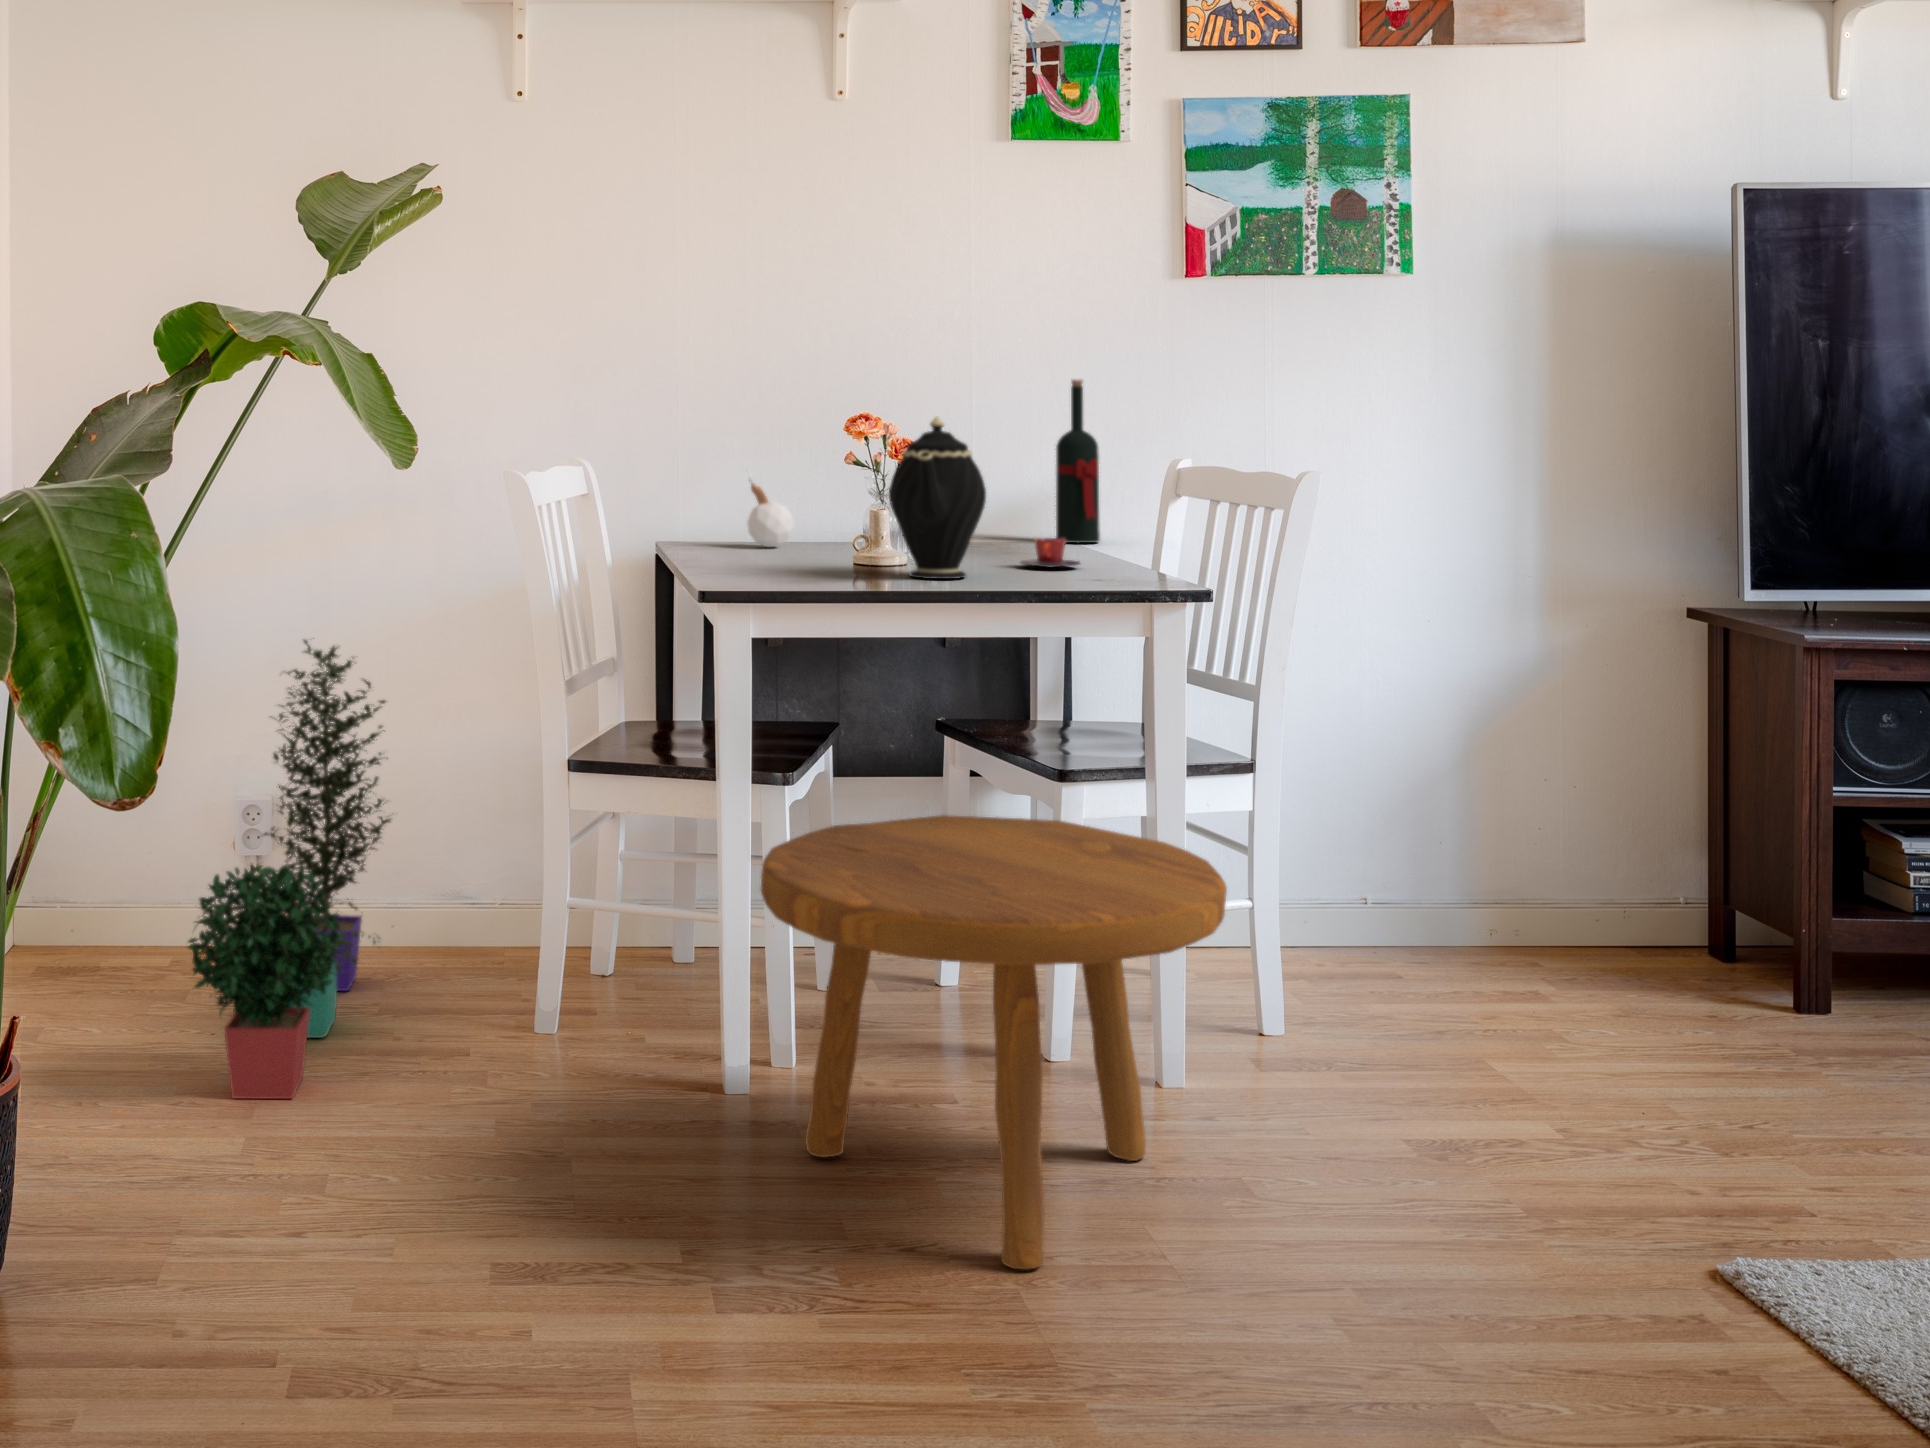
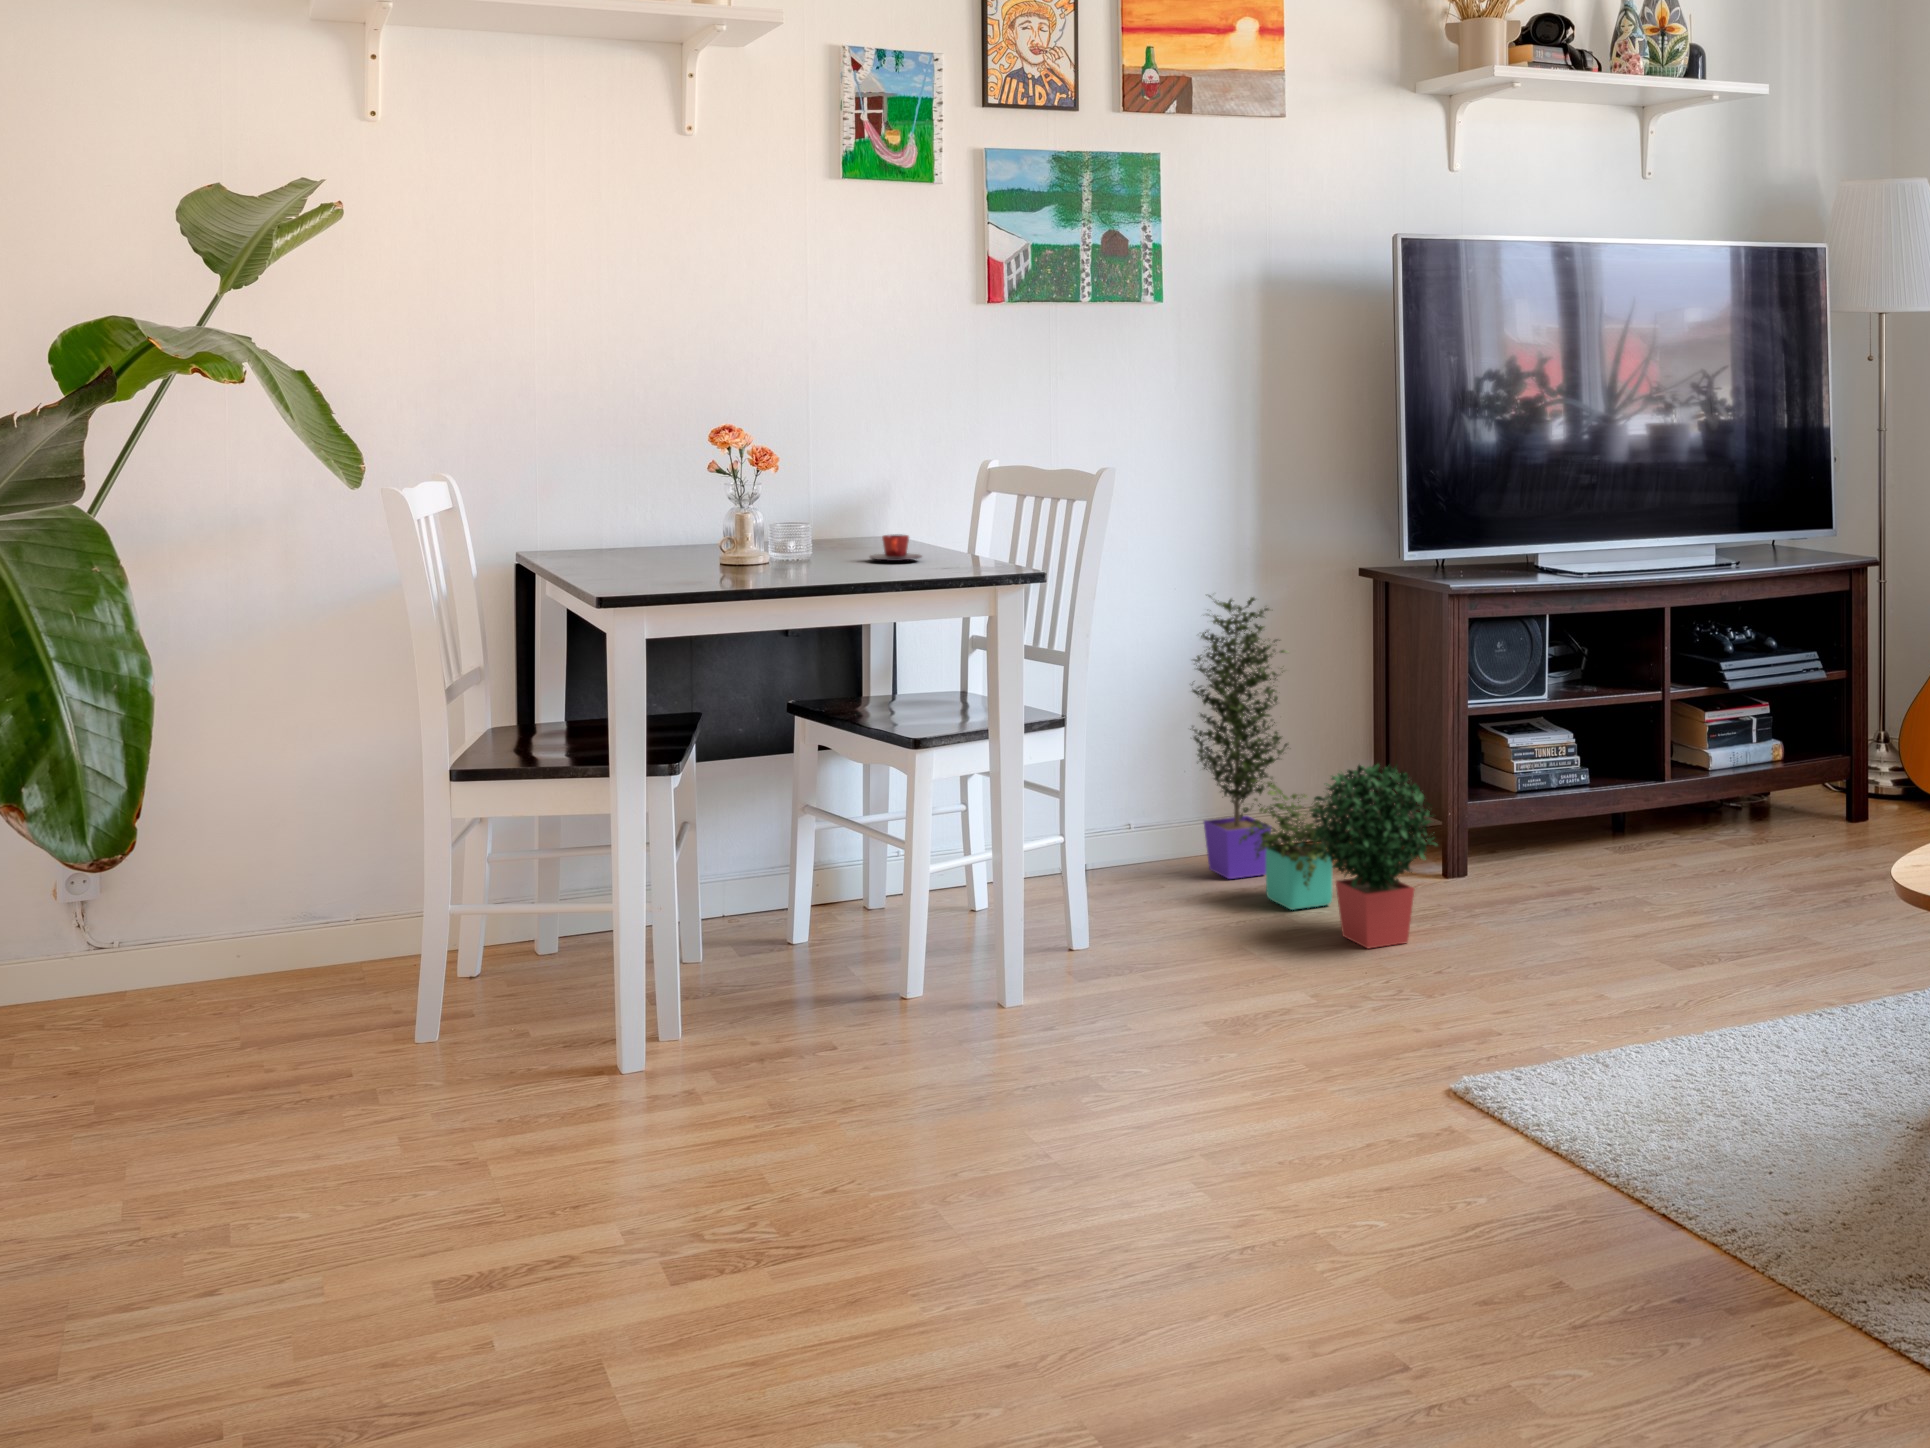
wine bottle: present [1056,380,1100,543] -> none [877,392,915,537]
teapot: present [889,417,986,579] -> none [765,430,852,576]
candle: present [747,479,793,547] -> none [605,478,651,551]
potted plant: present [188,640,391,1099] -> present [1190,595,1437,948]
footstool: present [761,815,1227,1269] -> none [688,784,1093,1179]

